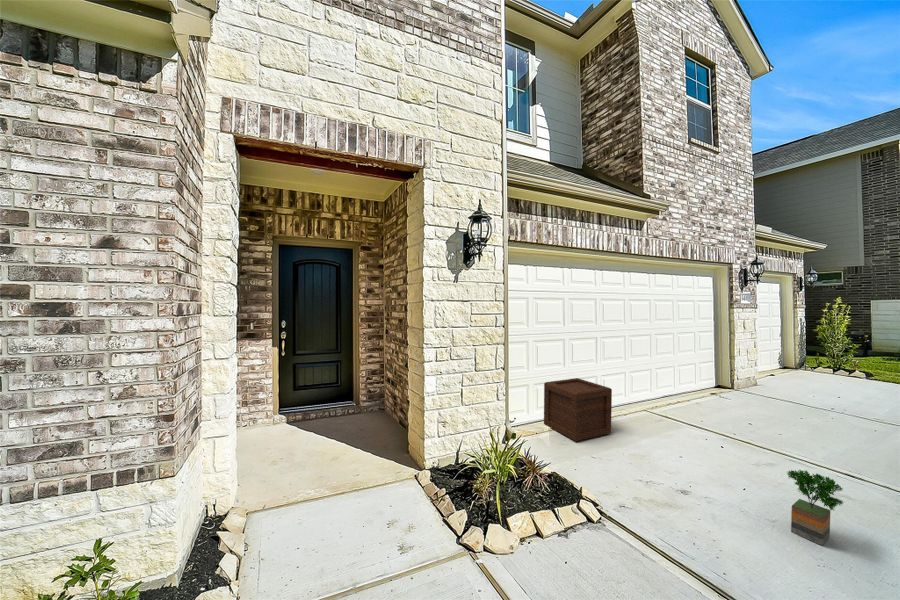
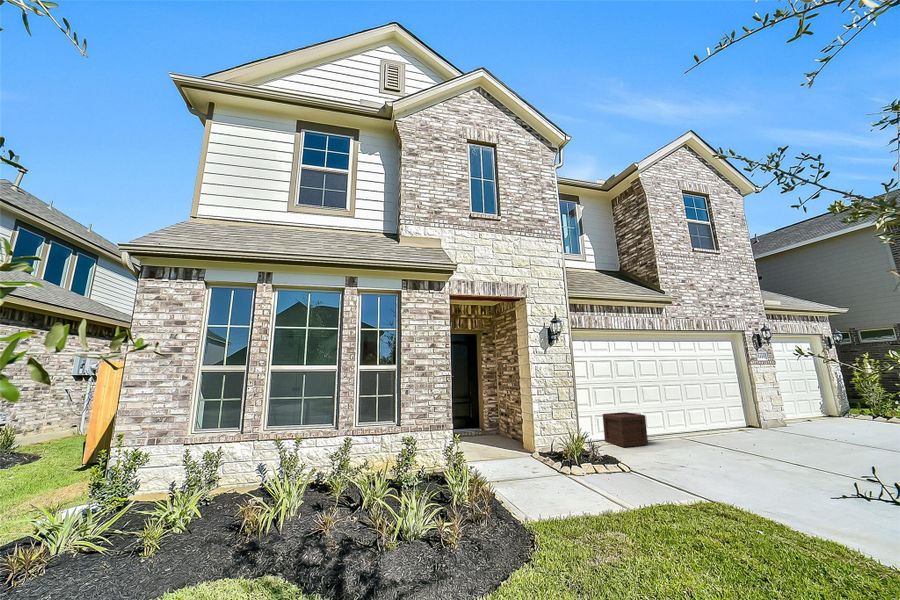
potted tree: present [787,470,843,546] -> none [723,440,747,475]

